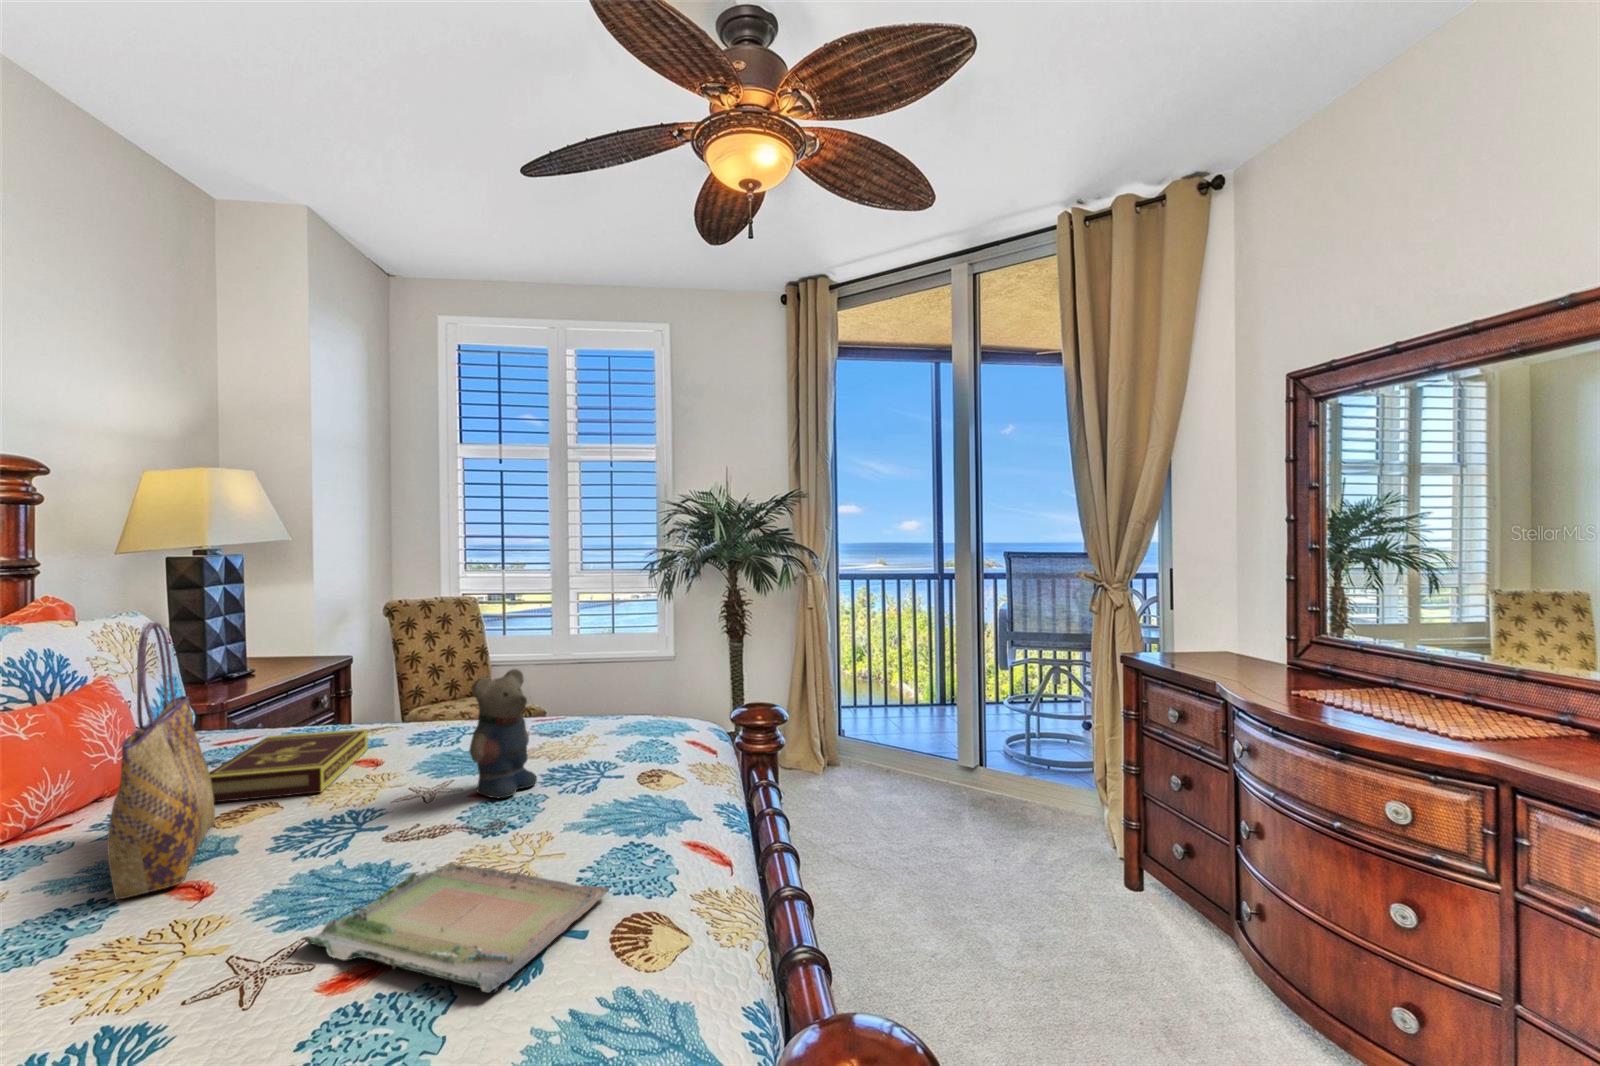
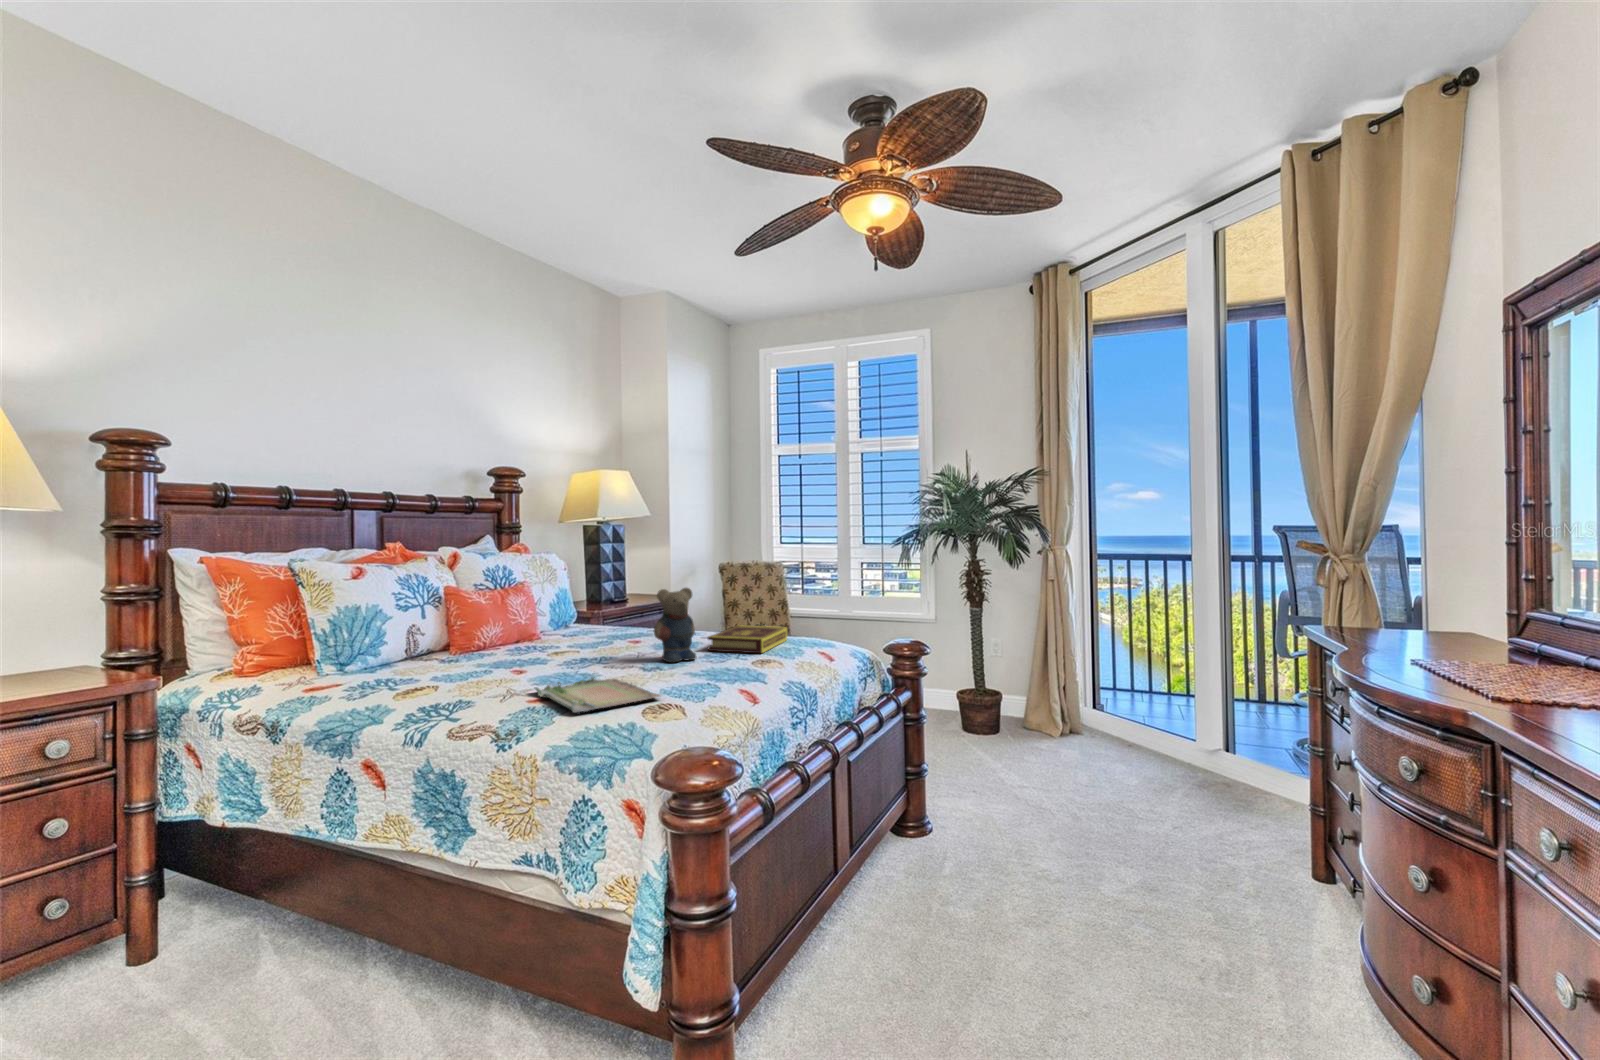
tote bag: present [107,621,215,899] -> none [491,546,548,670]
book: present [209,729,368,802] -> present [708,626,787,653]

